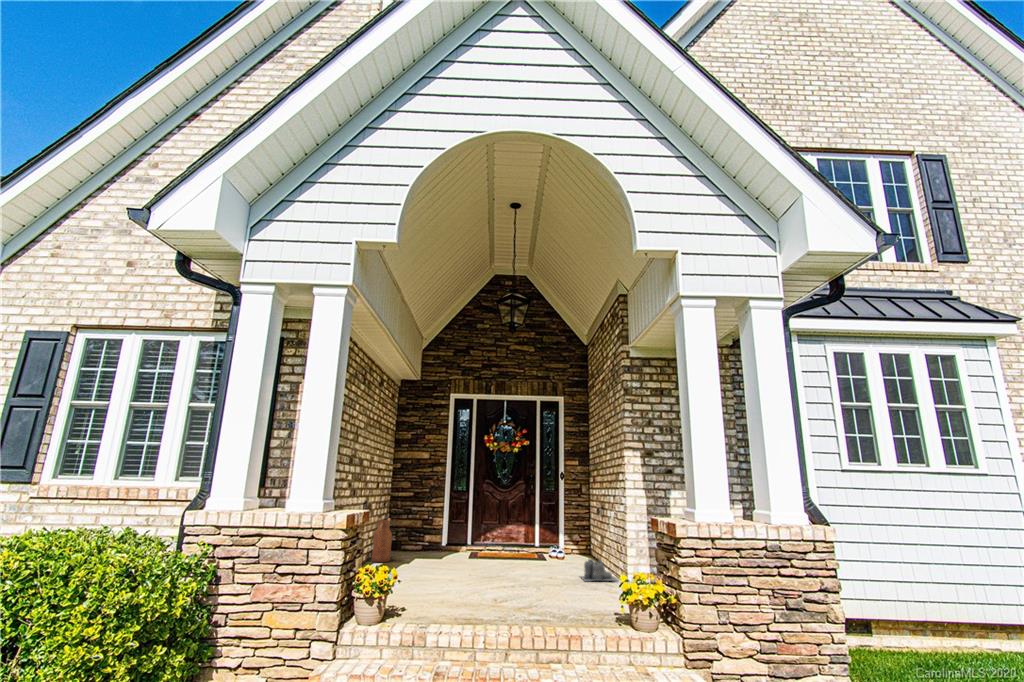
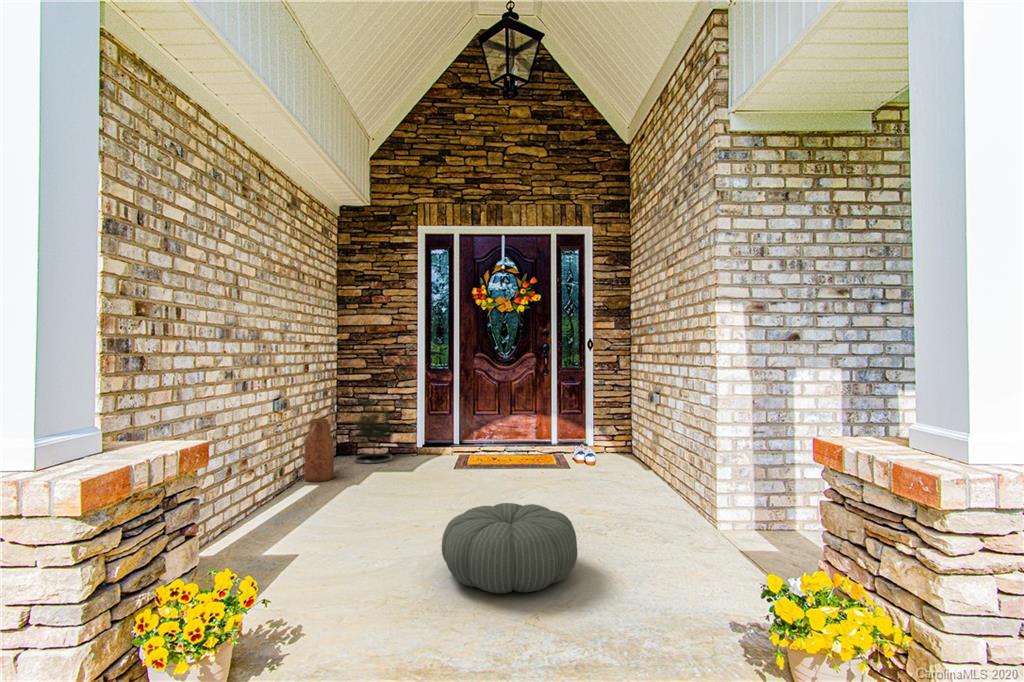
potted tree: none [399,504,429,555] -> present [354,393,393,463]
boots: present [581,559,618,581] -> none [627,479,699,519]
pouf: none [471,560,543,602] -> present [442,503,577,593]

